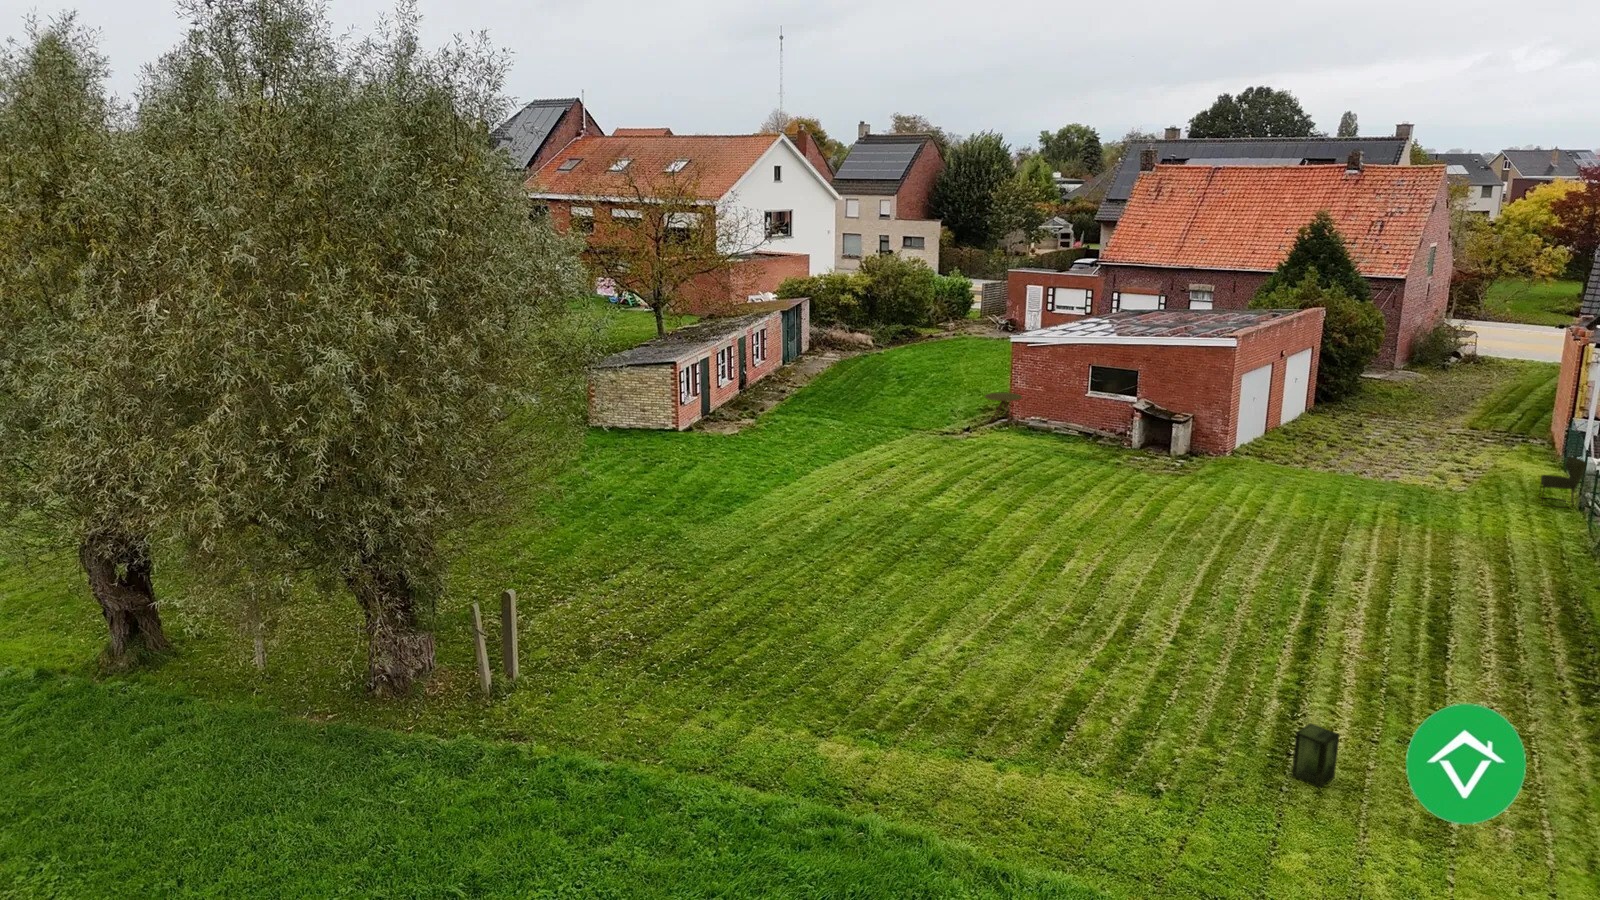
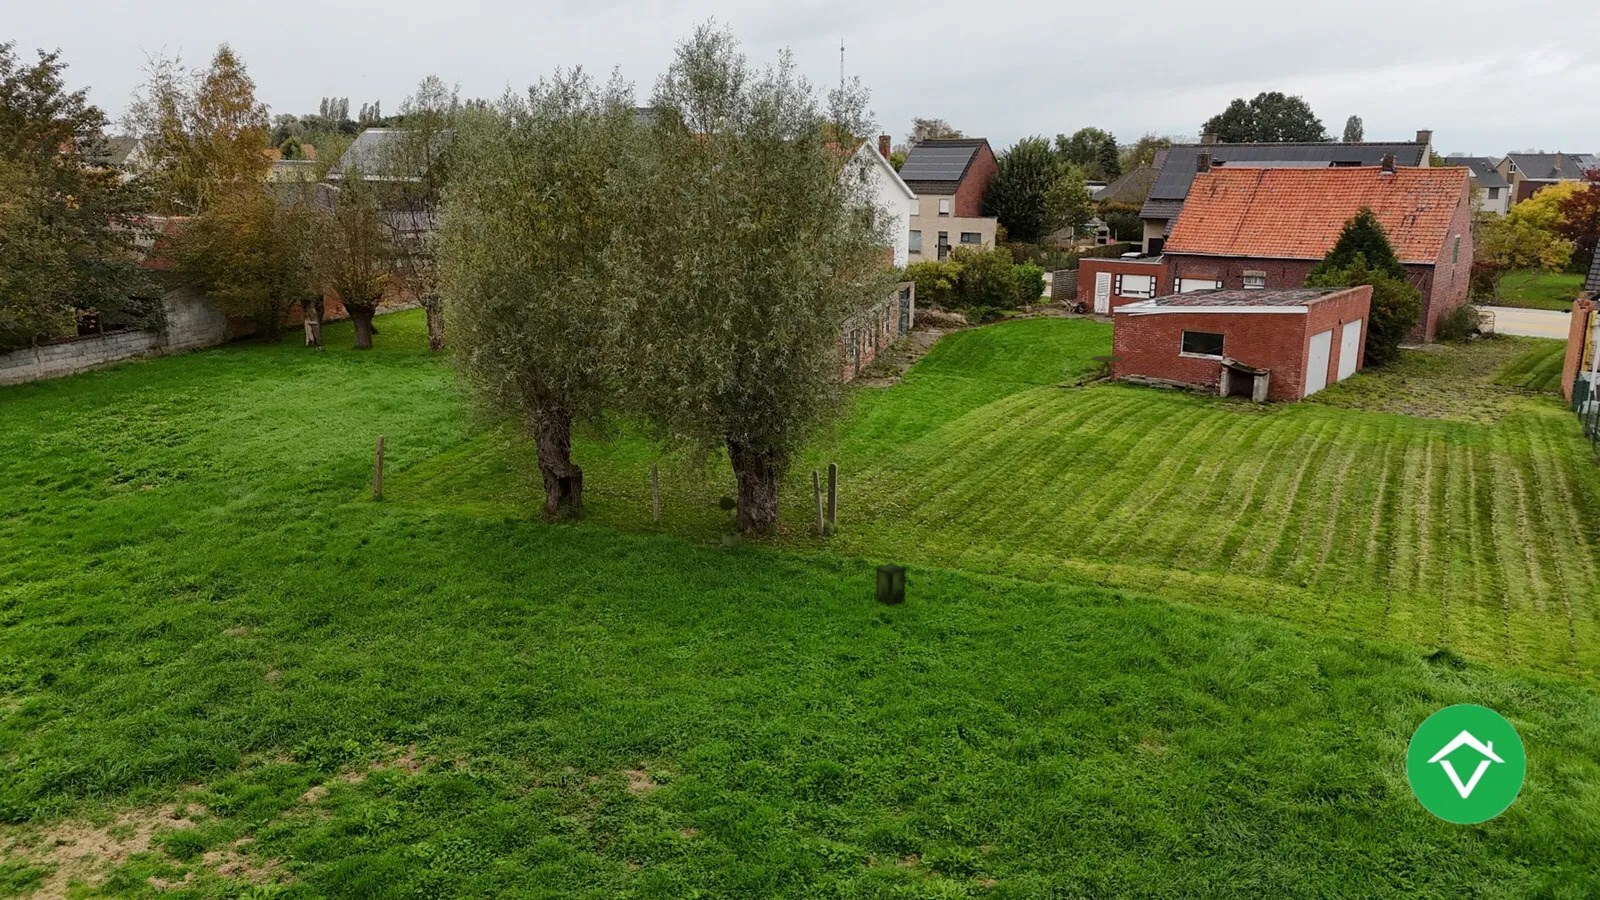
chair: present [1539,457,1586,507] -> none [1553,396,1591,435]
potted tree: none [342,634,381,707] -> present [719,496,741,547]
storage box: present [1292,723,1339,788] -> present [876,564,906,605]

